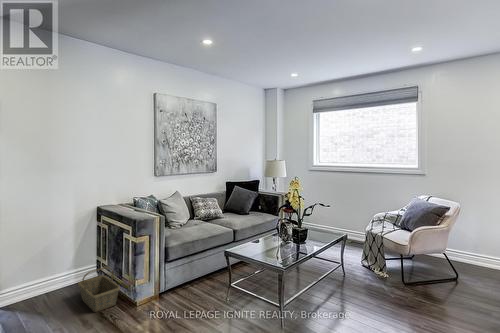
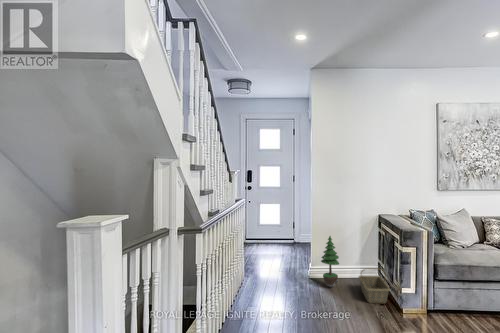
potted tree: none [19,241,51,311] -> present [321,236,339,287]

